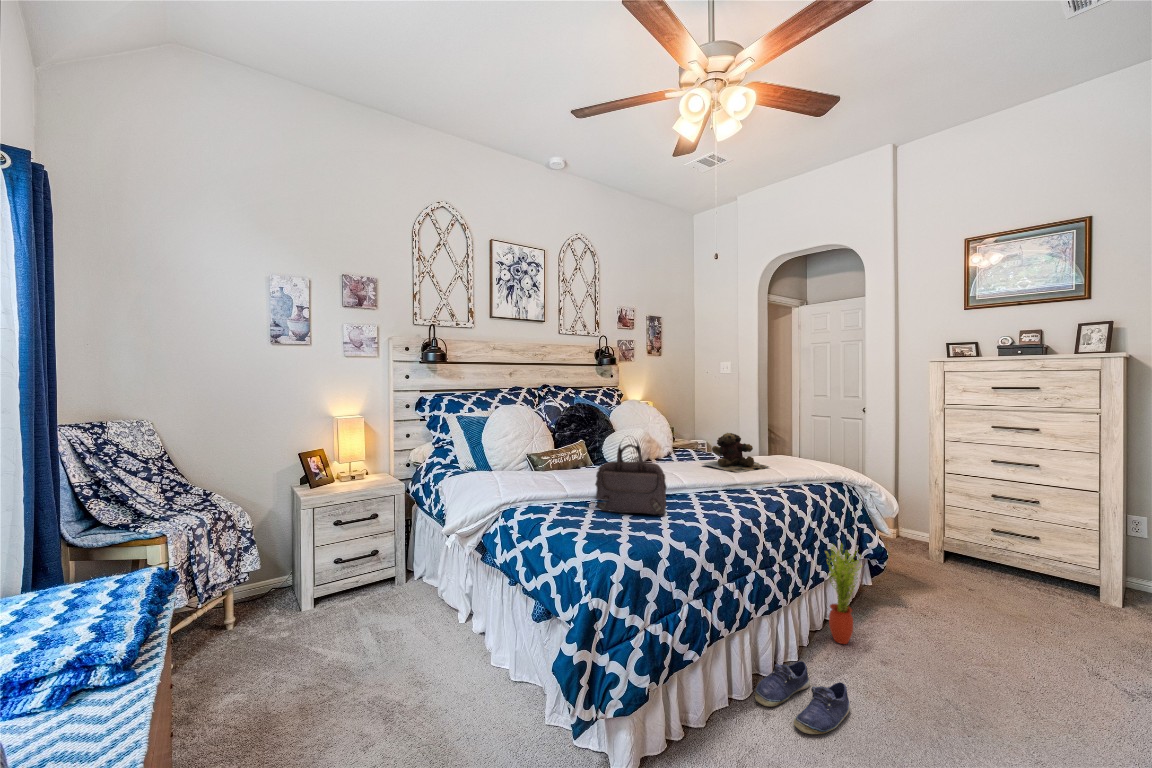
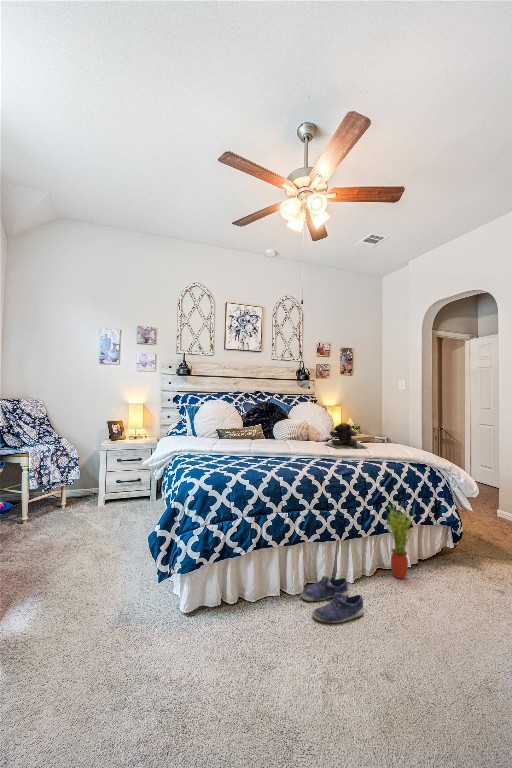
handbag: present [595,441,667,515] -> none [216,415,255,465]

